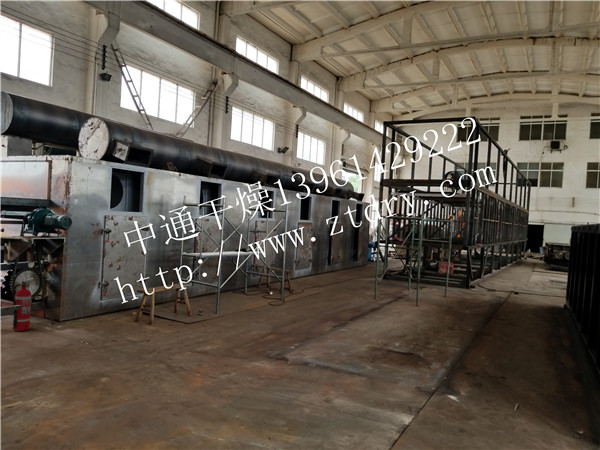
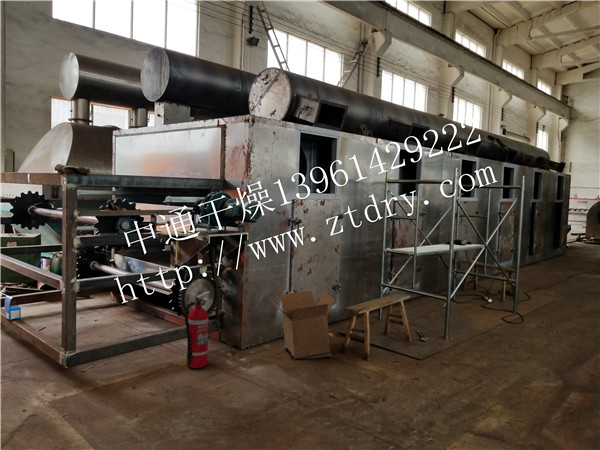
cardboard box: none [84,281,130,326] -> present [272,291,335,359]

